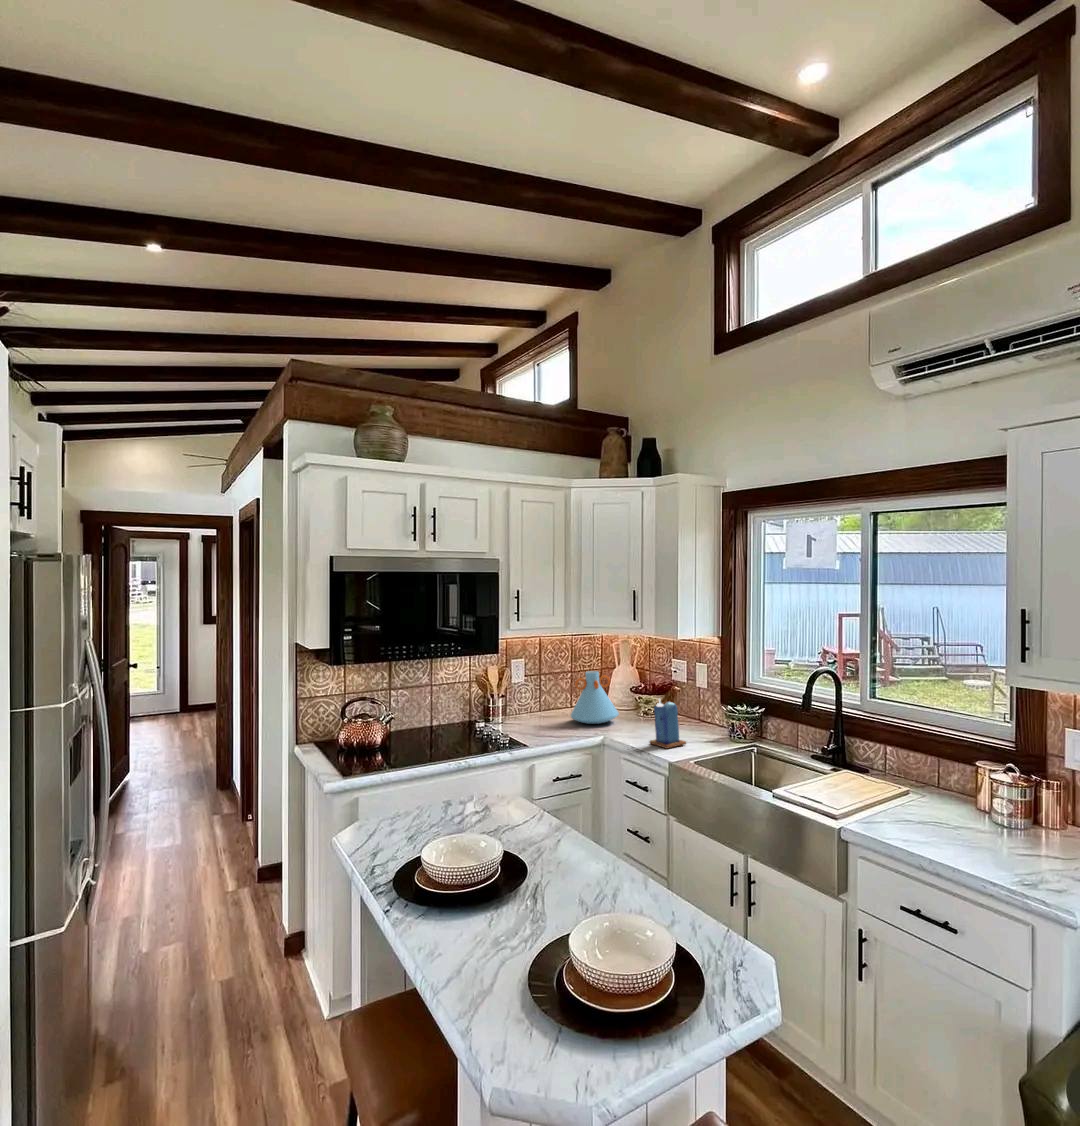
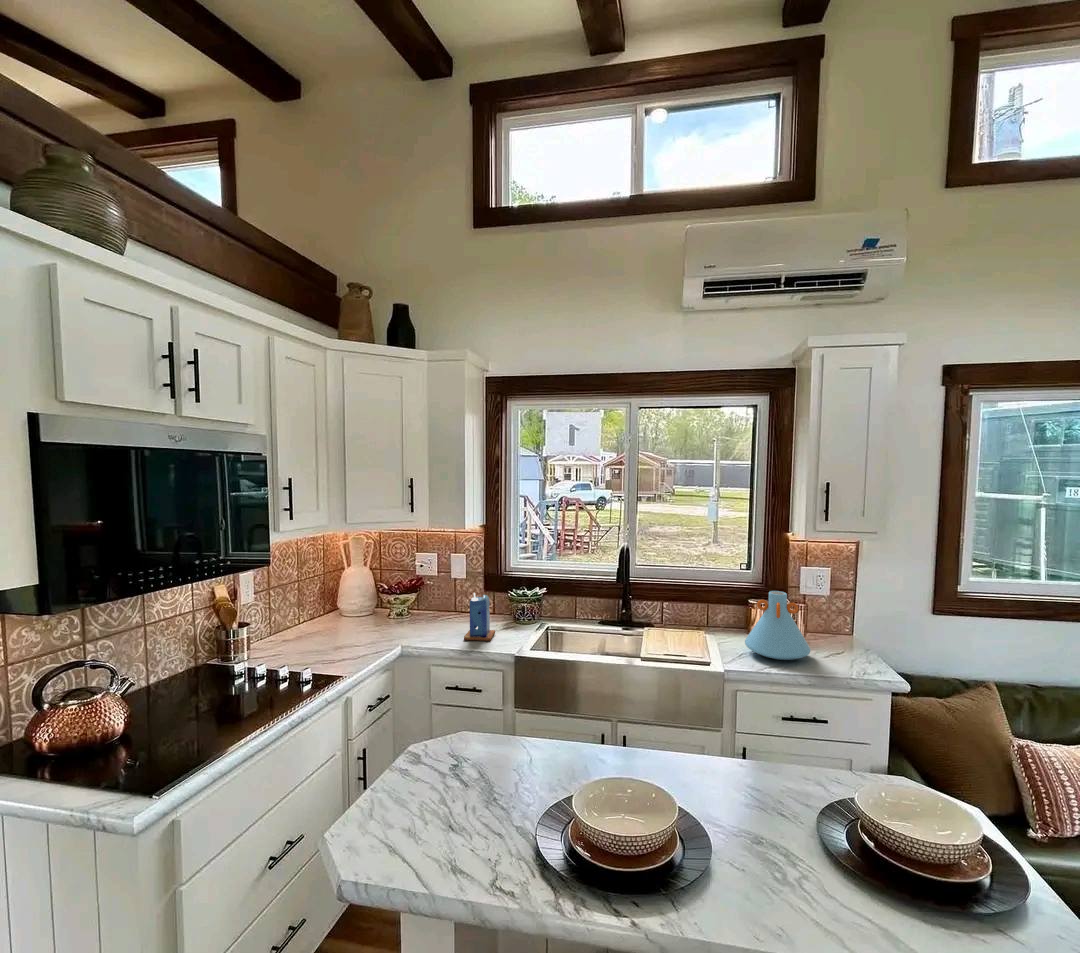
vase: present [571,671,619,724] -> present [745,591,811,660]

